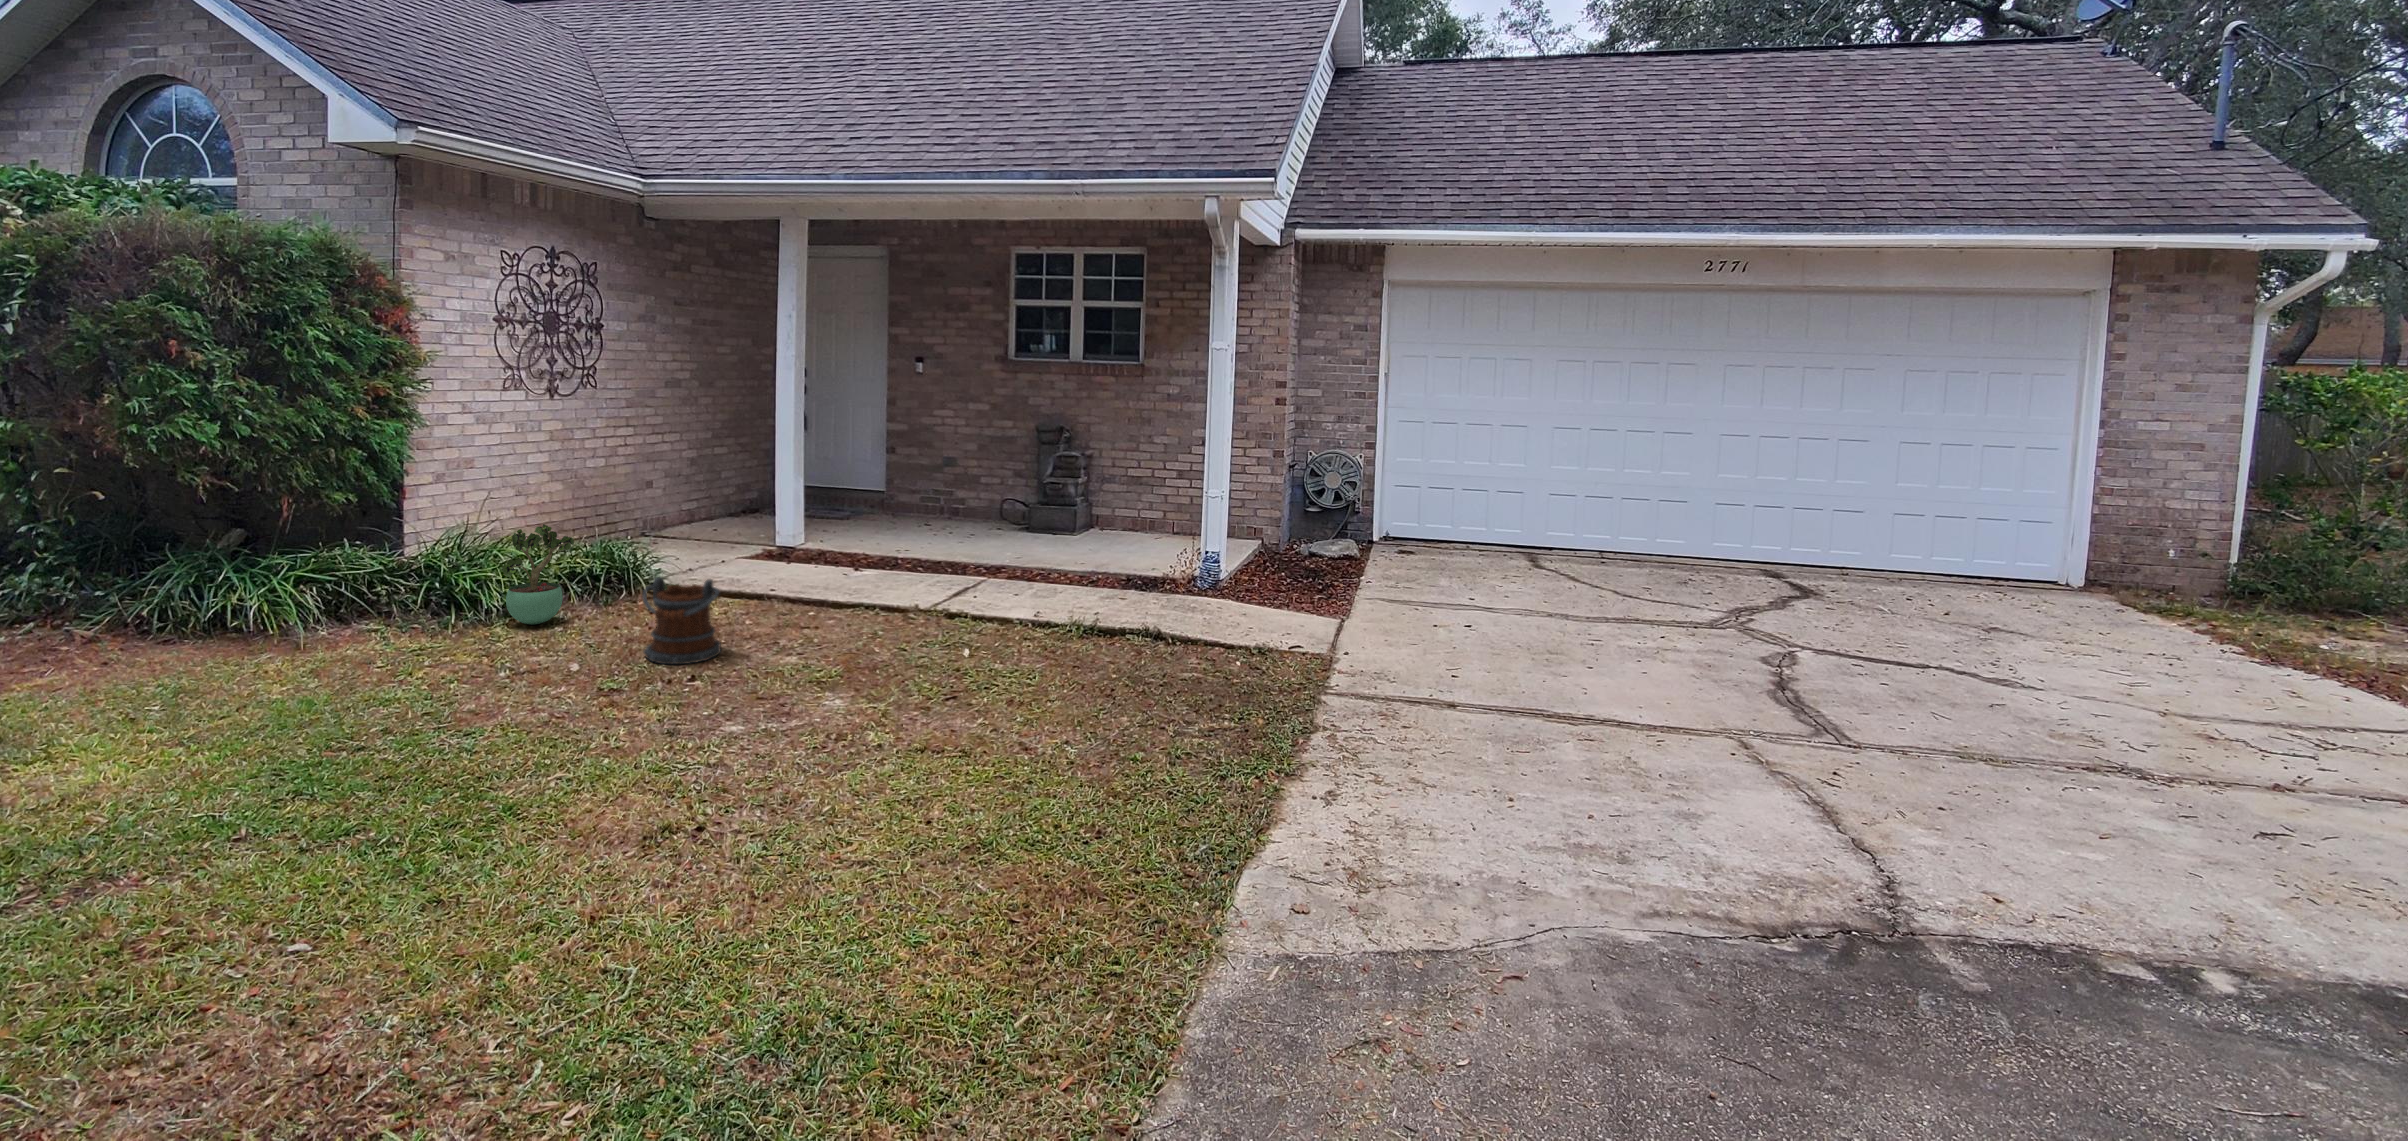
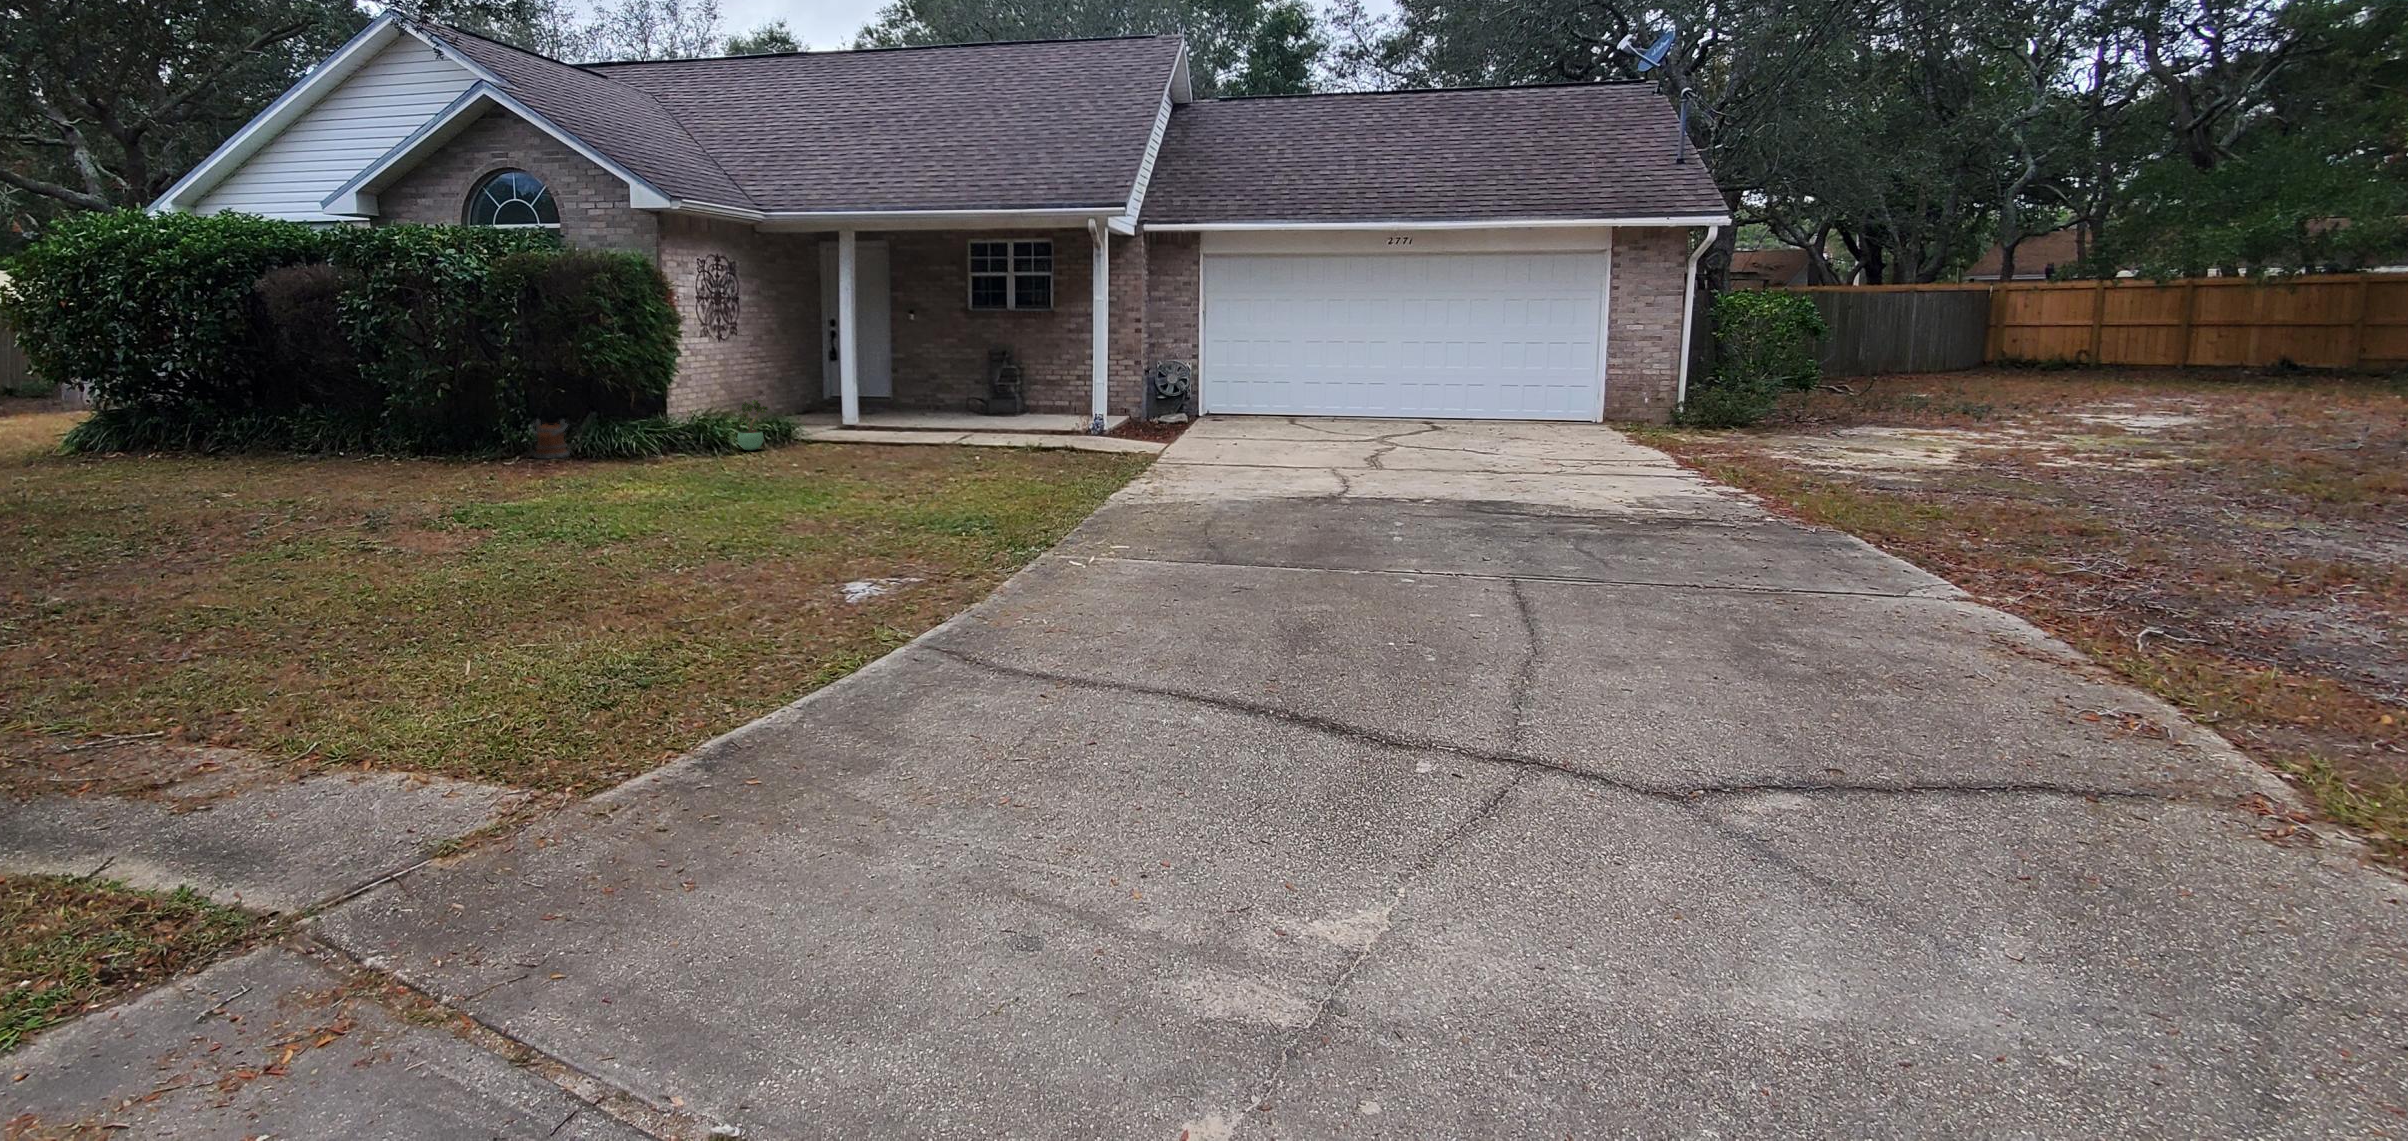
bucket: present [643,577,721,664] -> present [531,420,569,459]

